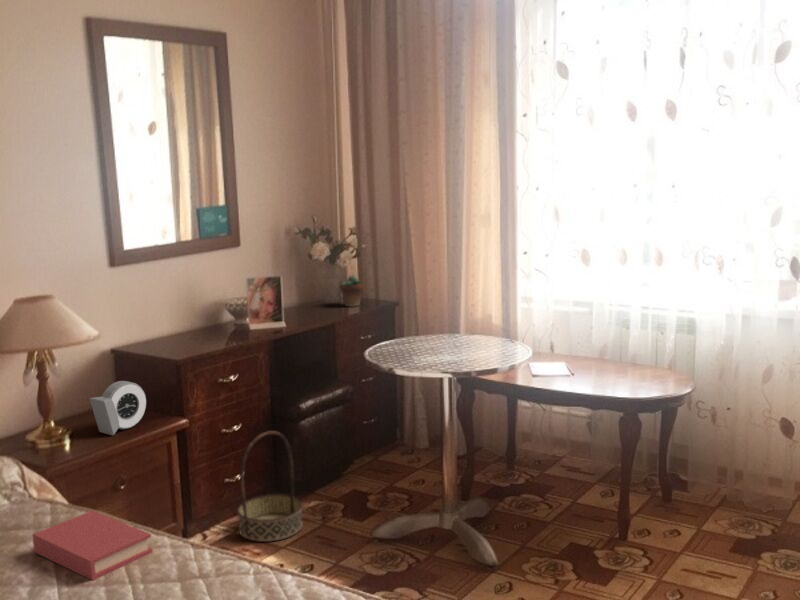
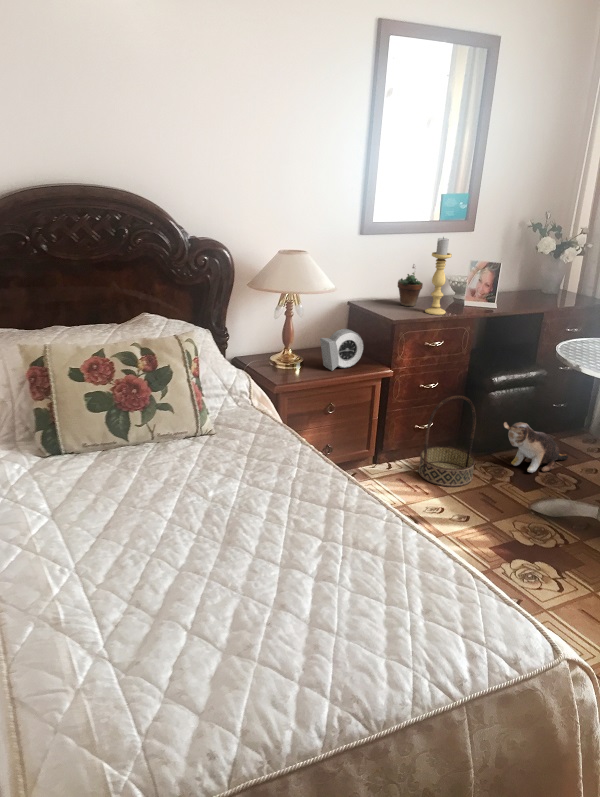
candle holder: none [204,257,232,345] -> present [425,237,452,315]
succulent plant: present [339,267,364,306] -> present [398,266,423,306]
plush toy: none [322,446,394,500] -> present [504,422,568,473]
book: present [33,511,153,580] -> none [235,429,318,485]

